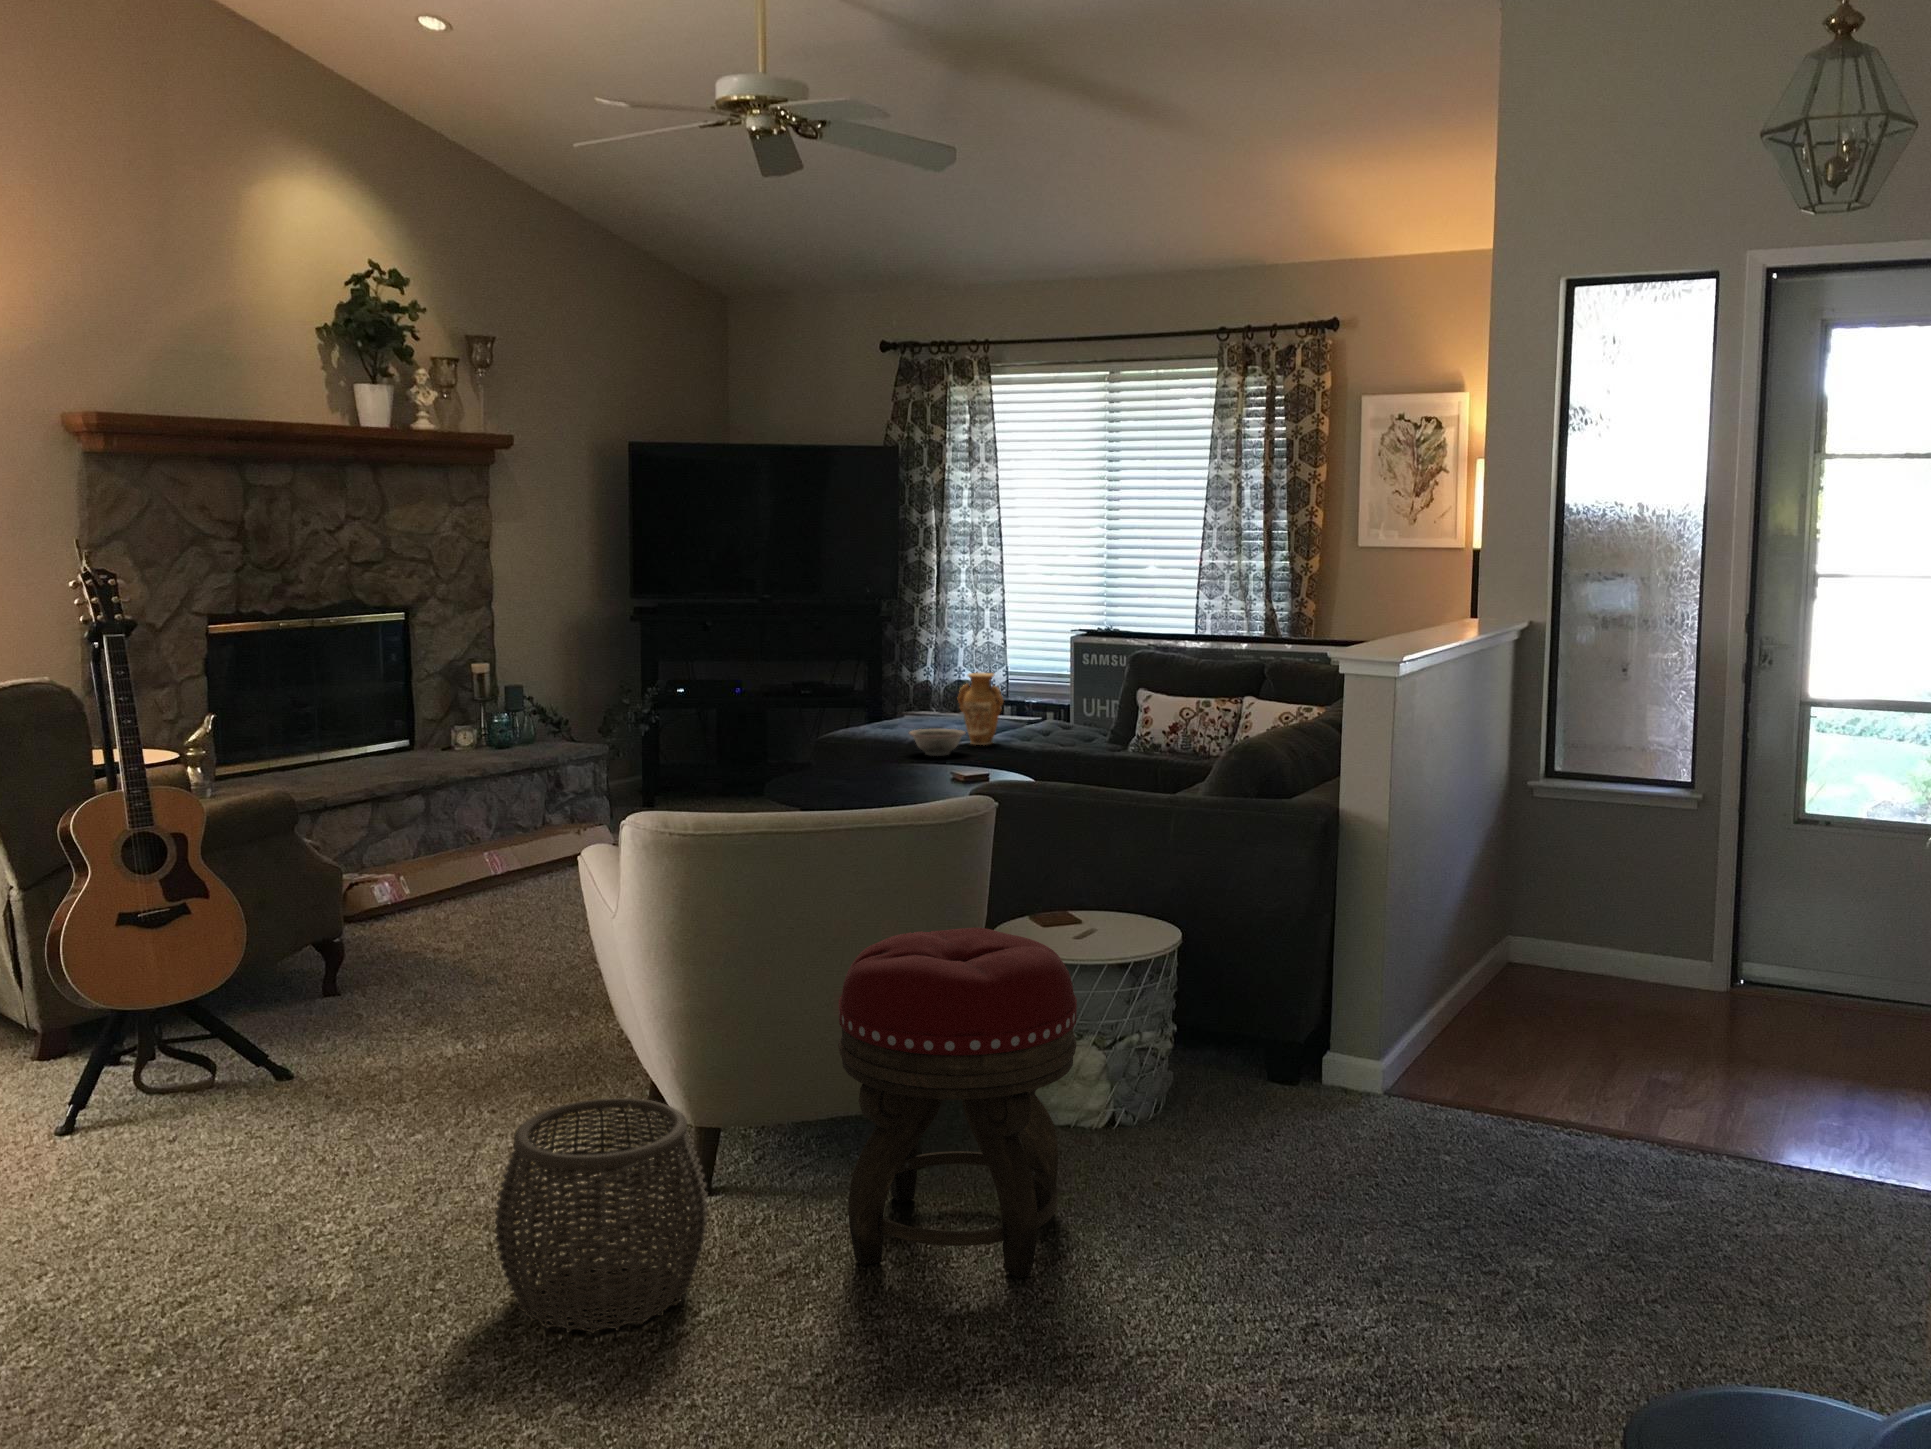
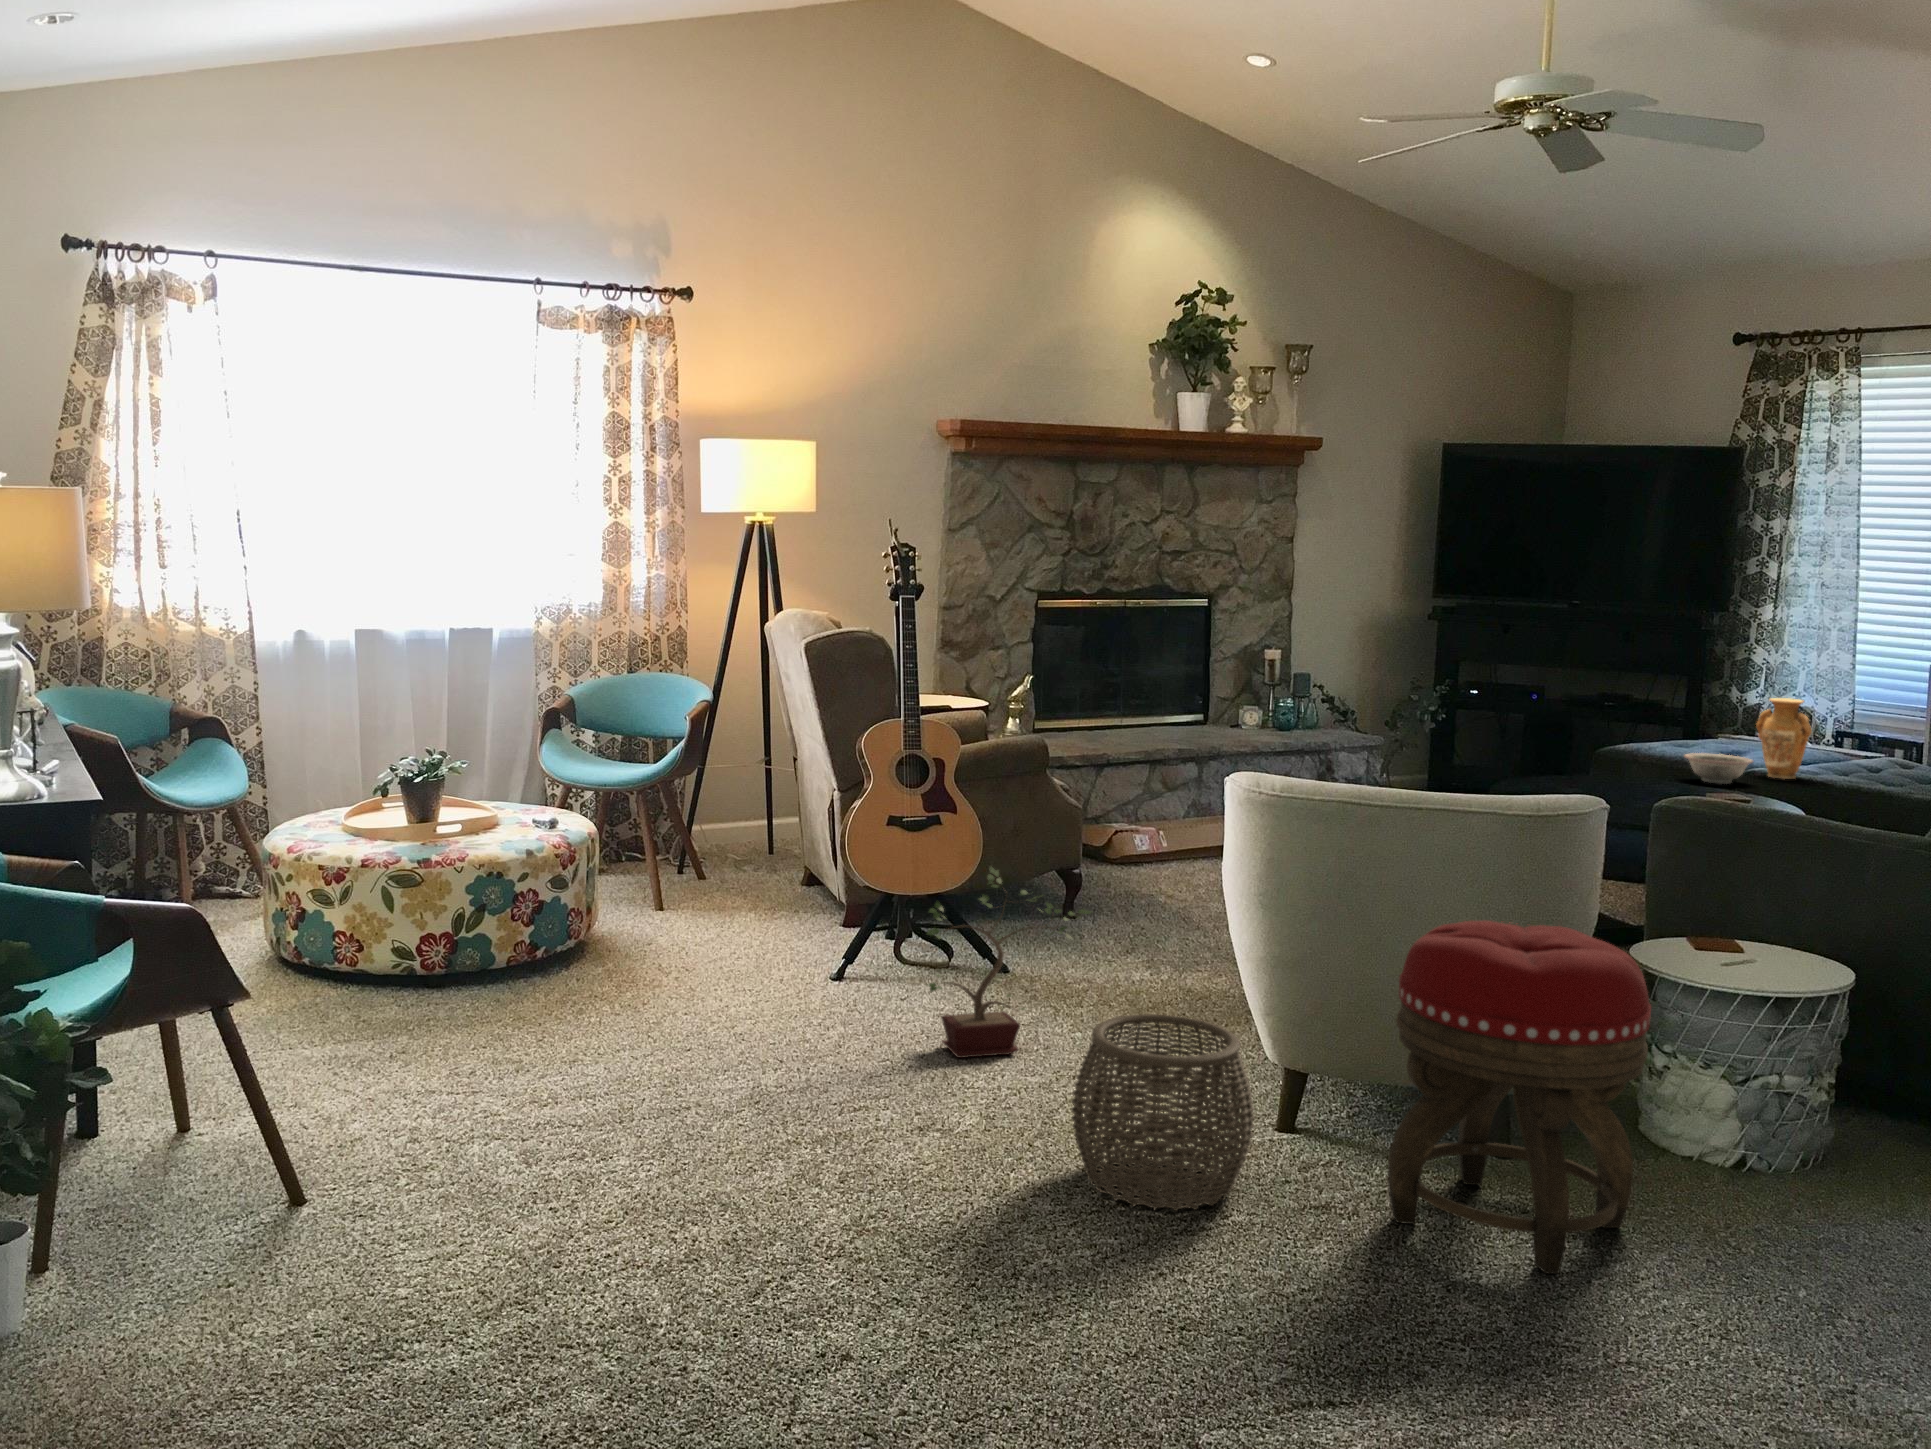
potted plant: none [228,957,437,1201] -> present [927,866,1091,1058]

